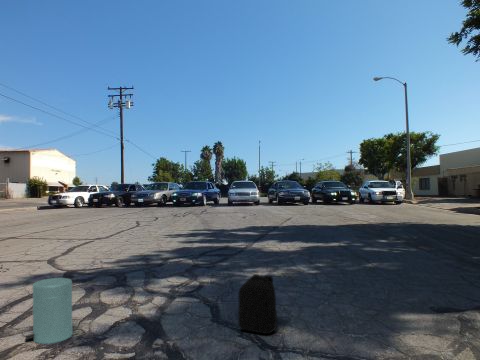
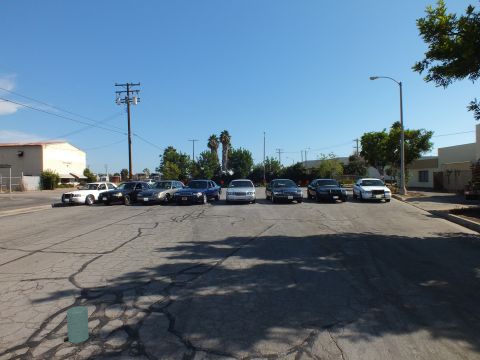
backpack: present [238,274,277,334] -> none [179,304,202,338]

